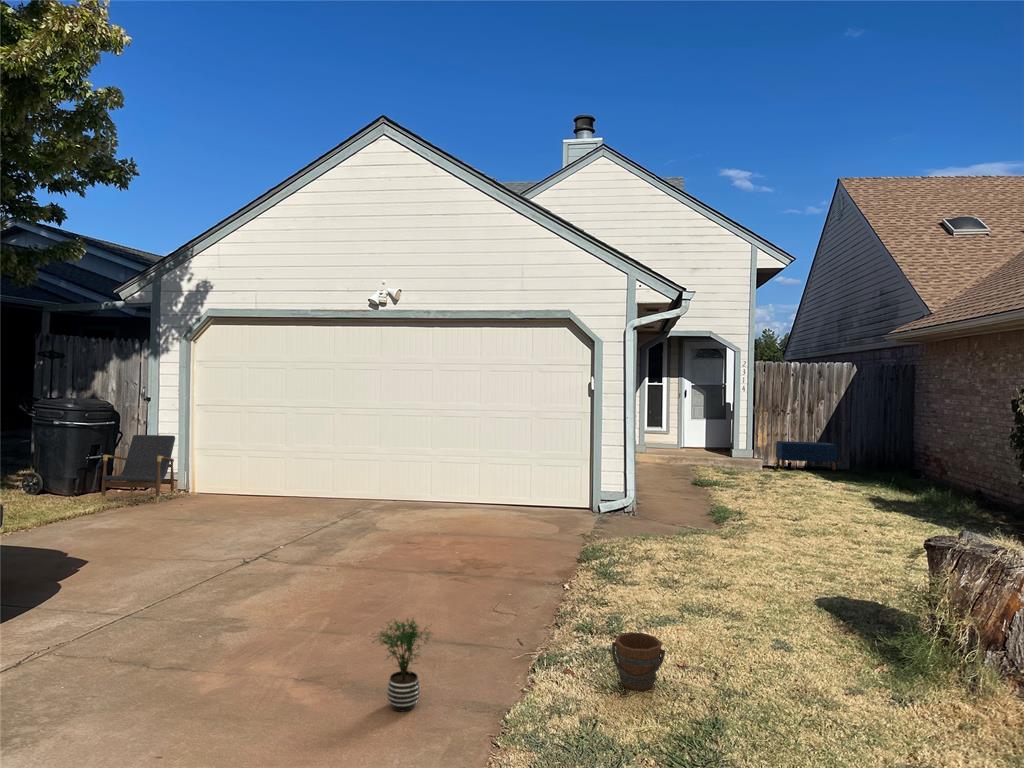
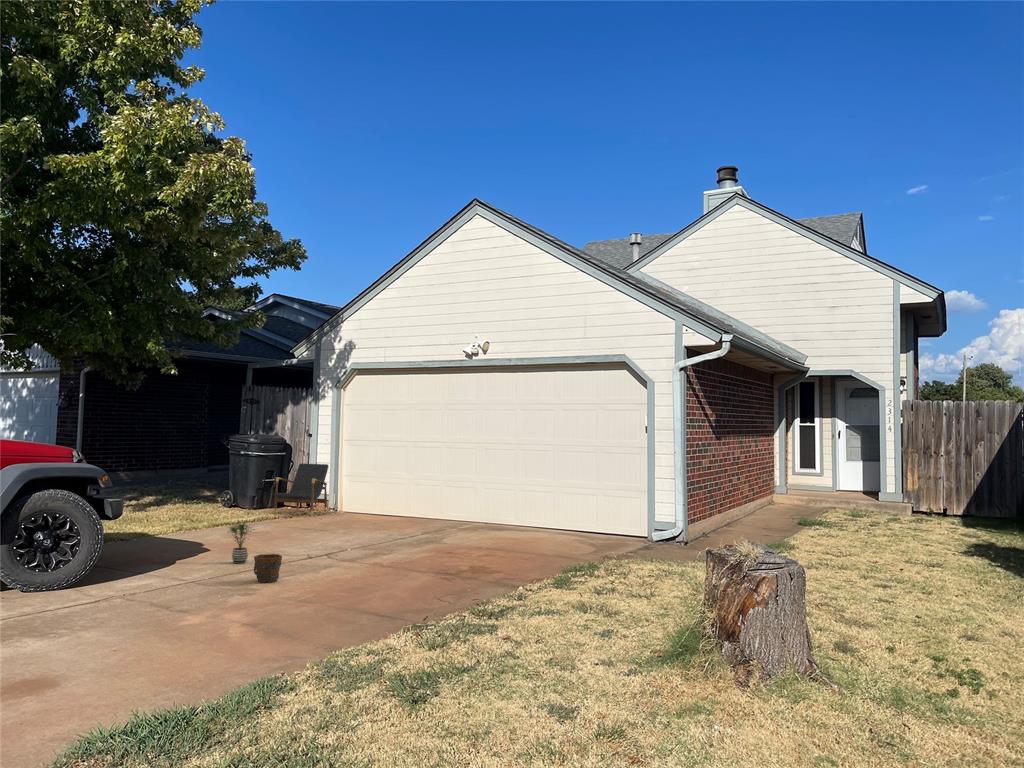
bench: present [776,441,837,470] -> none [927,485,993,517]
potted plant: present [373,619,431,711] -> present [229,522,251,564]
bucket: present [612,632,665,690] -> present [254,554,282,583]

